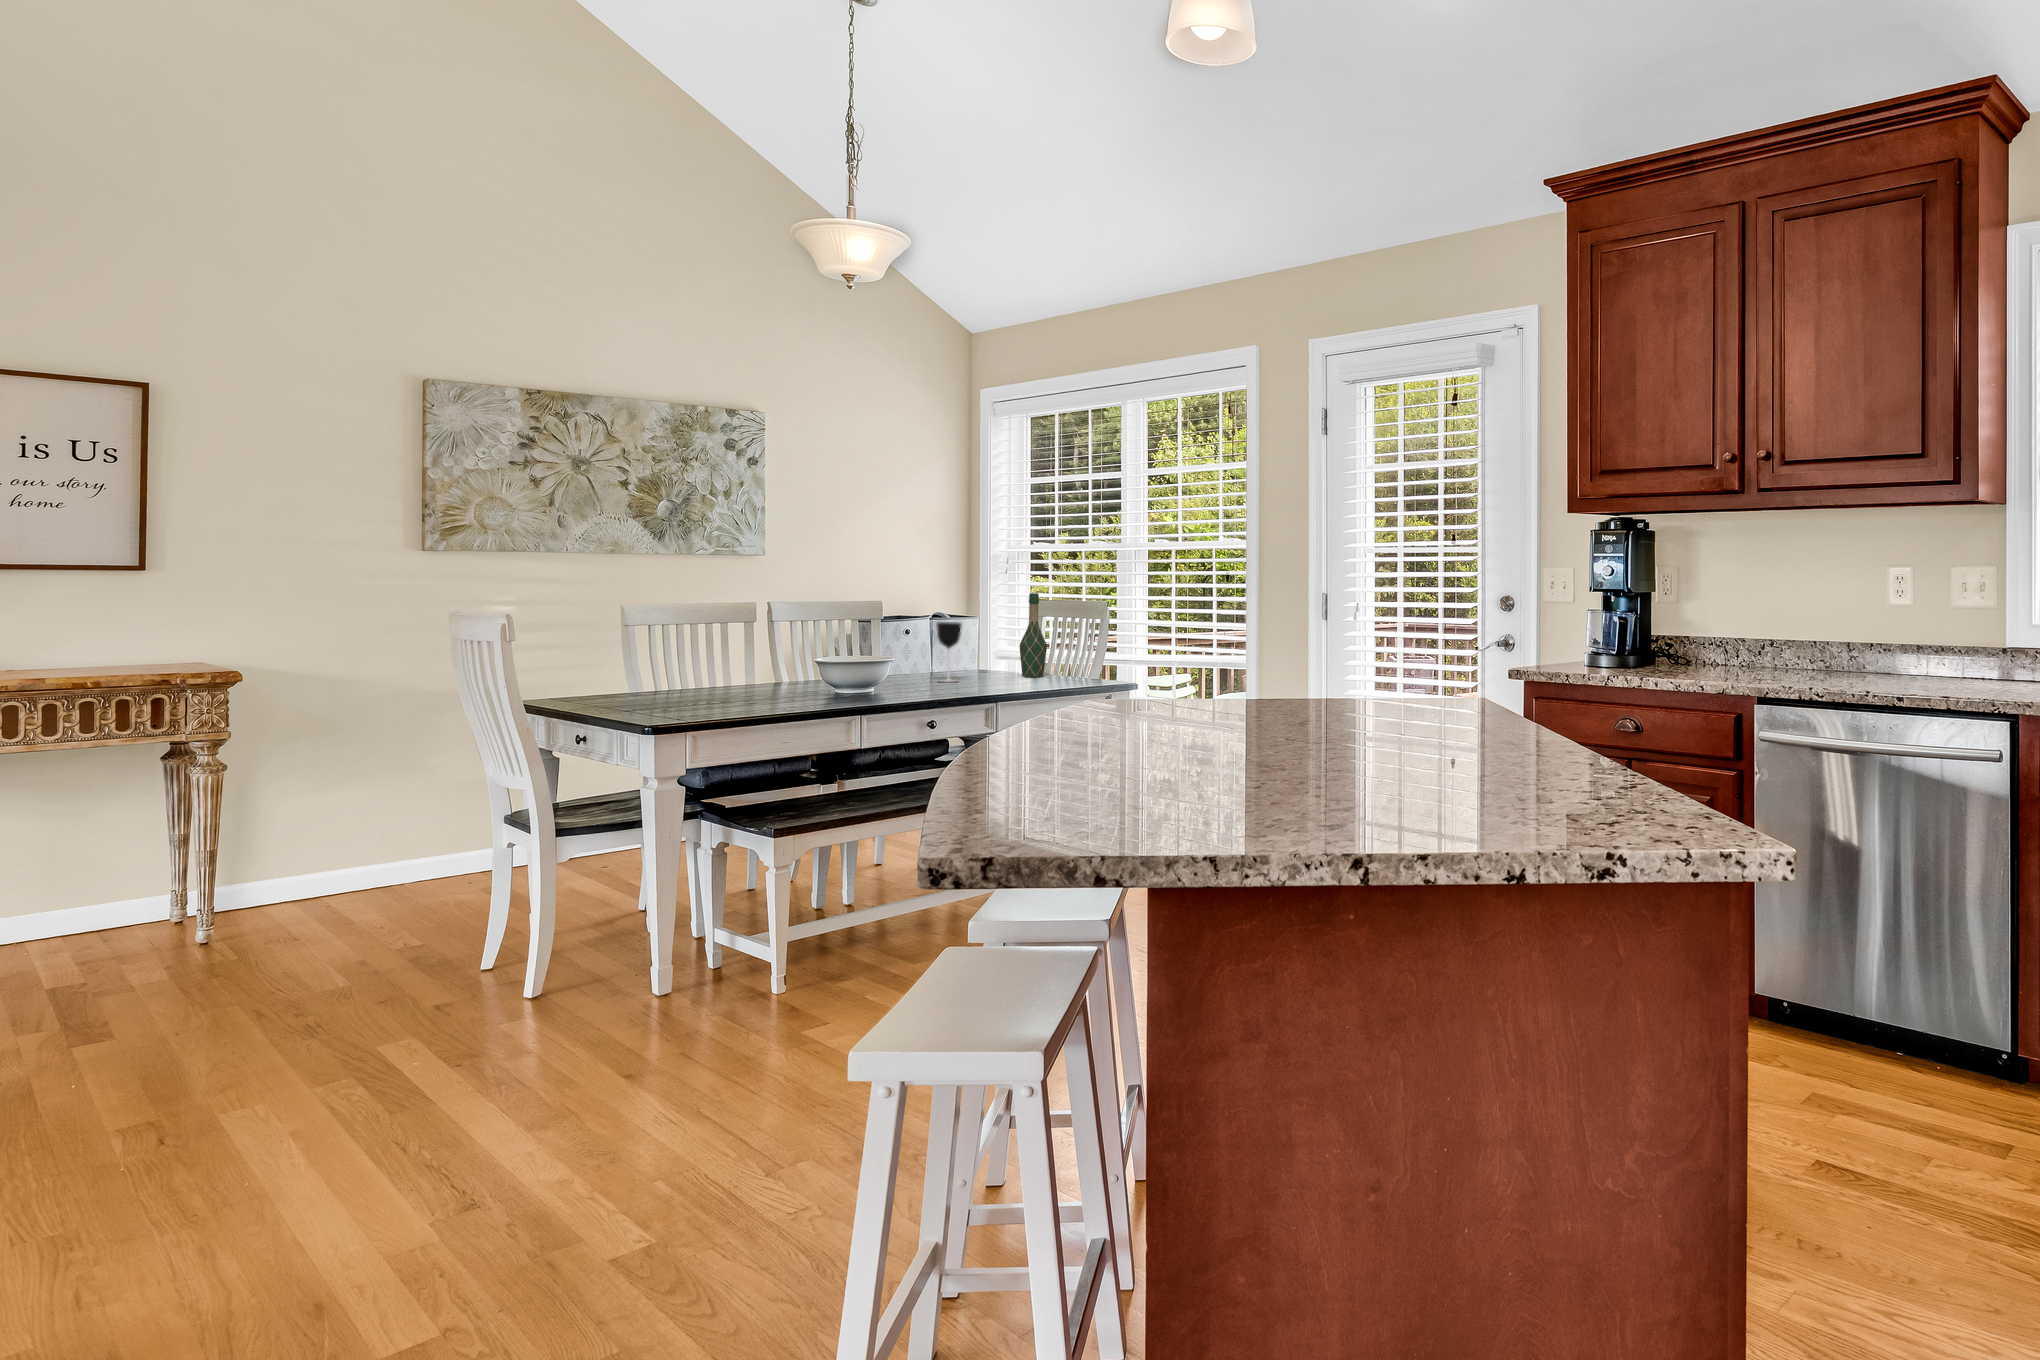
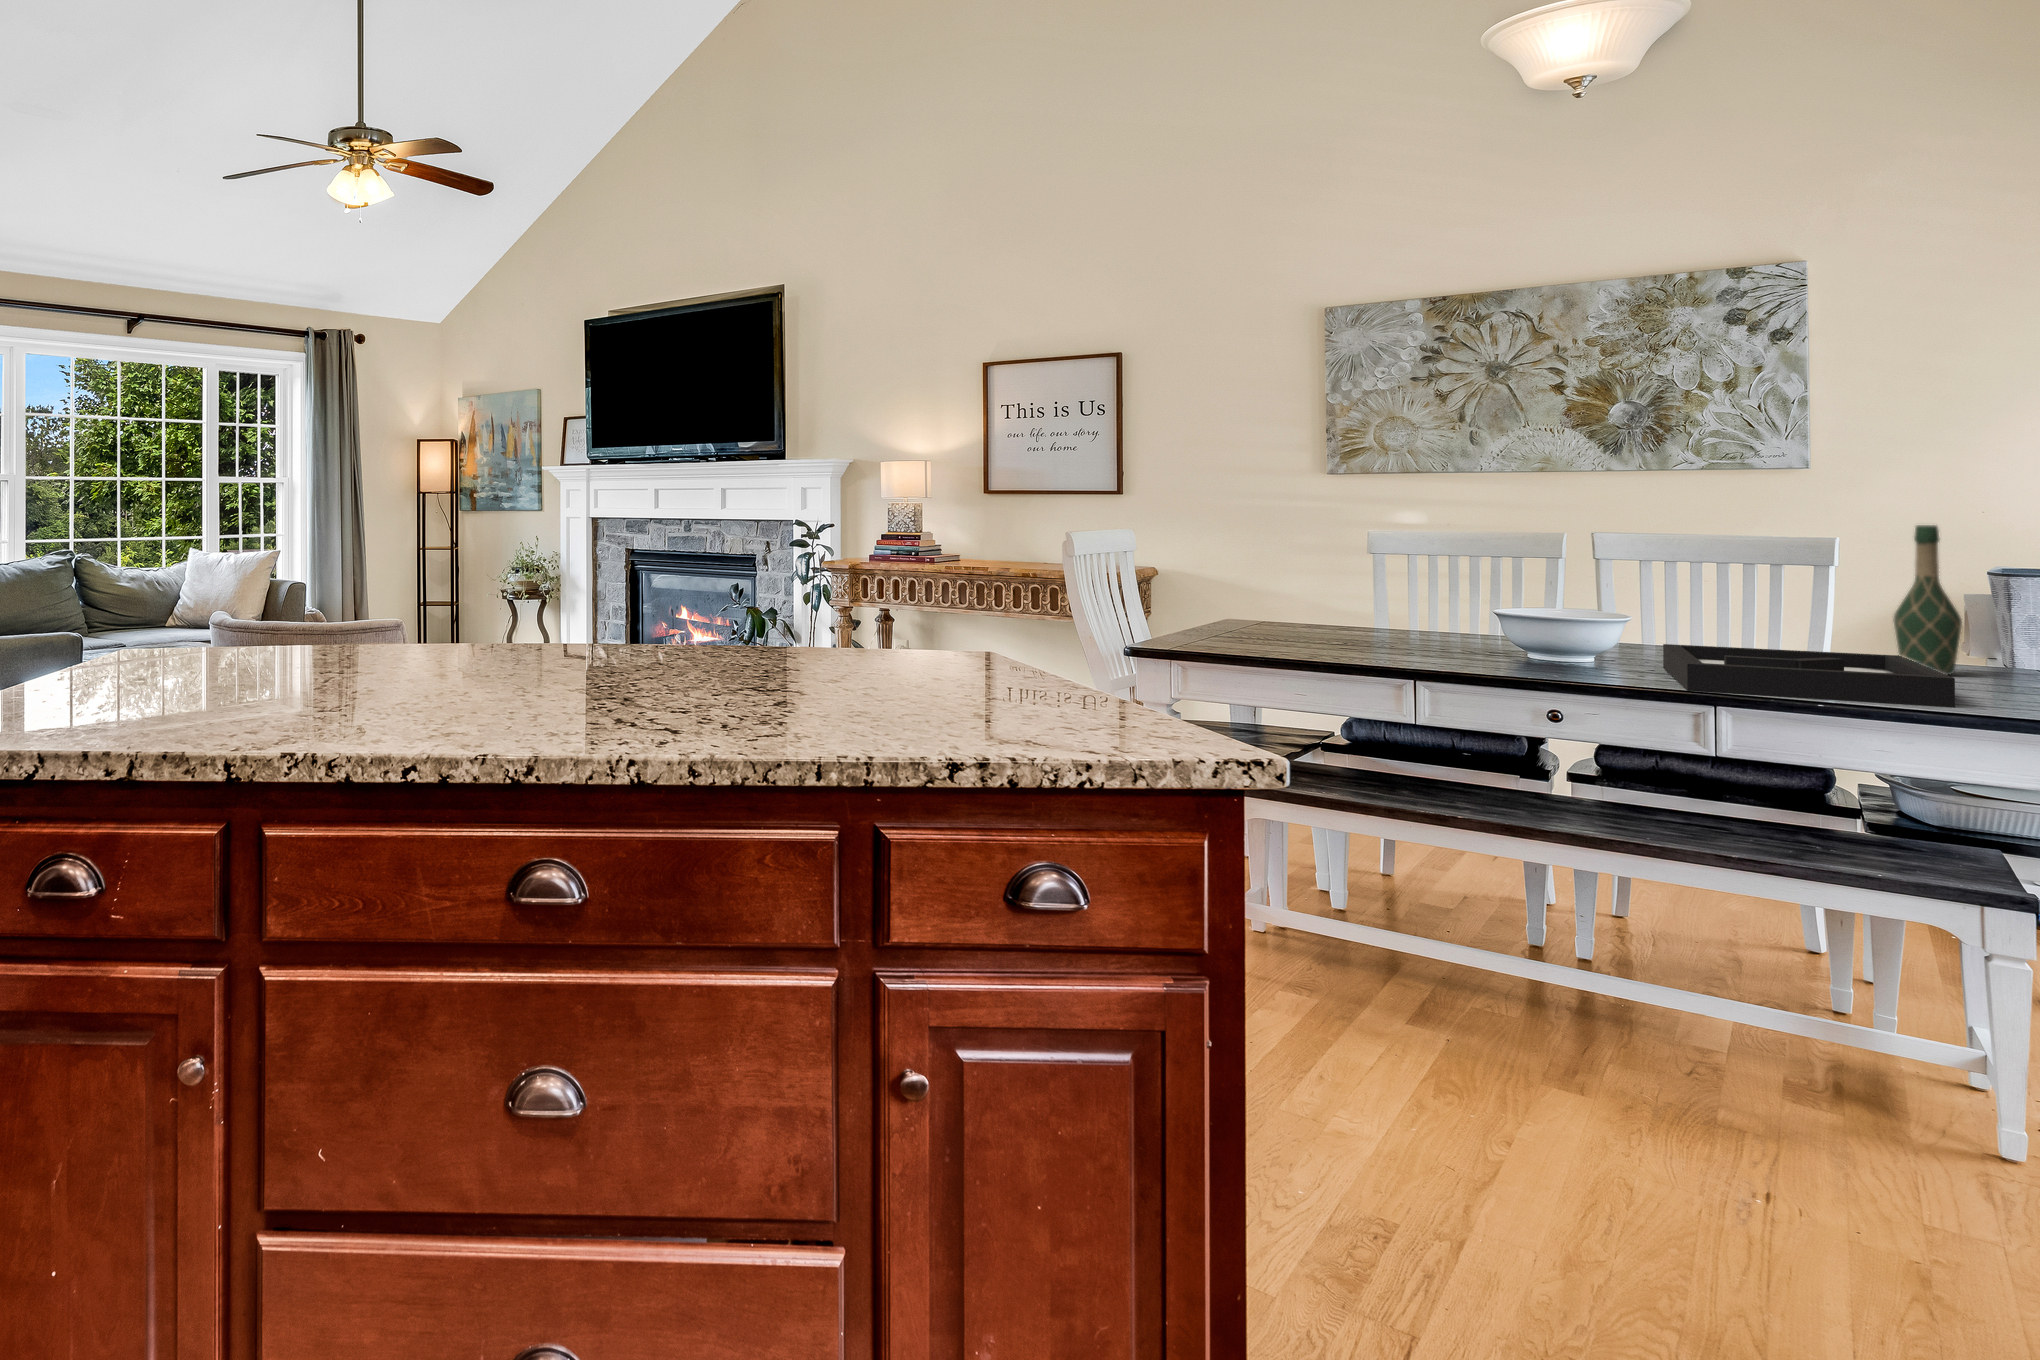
wine glass: present [937,622,962,682] -> none [1678,566,1726,660]
decorative tray: none [1001,665,1152,692] -> present [1663,644,1955,707]

